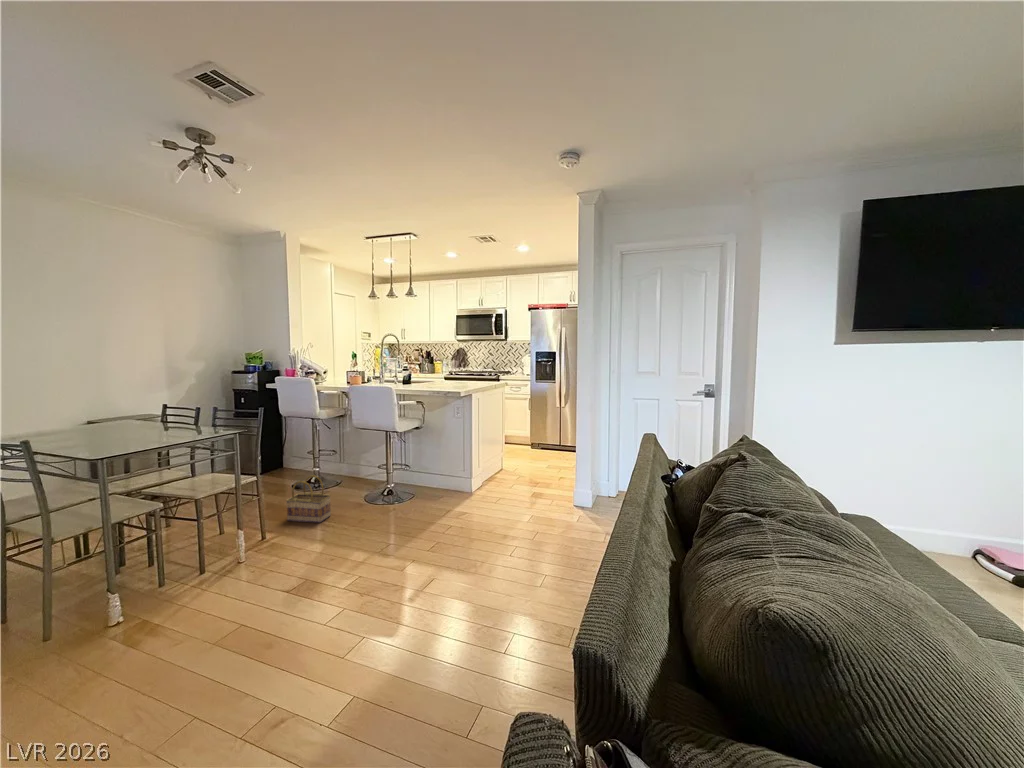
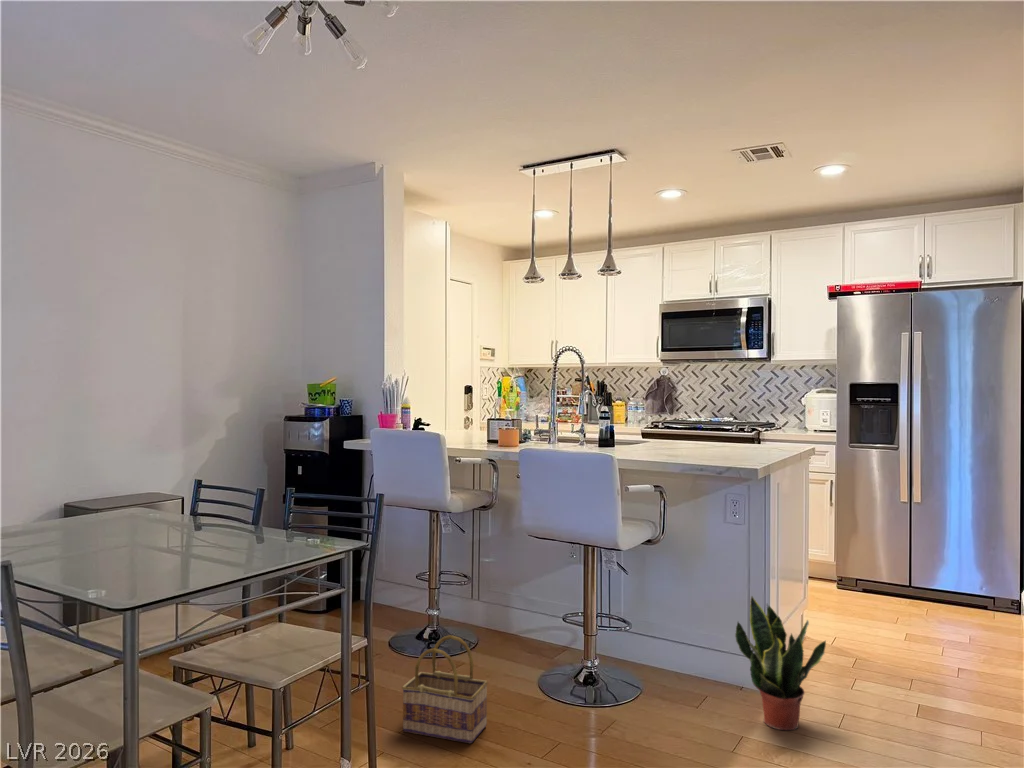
potted plant: none [452,449,489,507] -> present [735,597,826,730]

